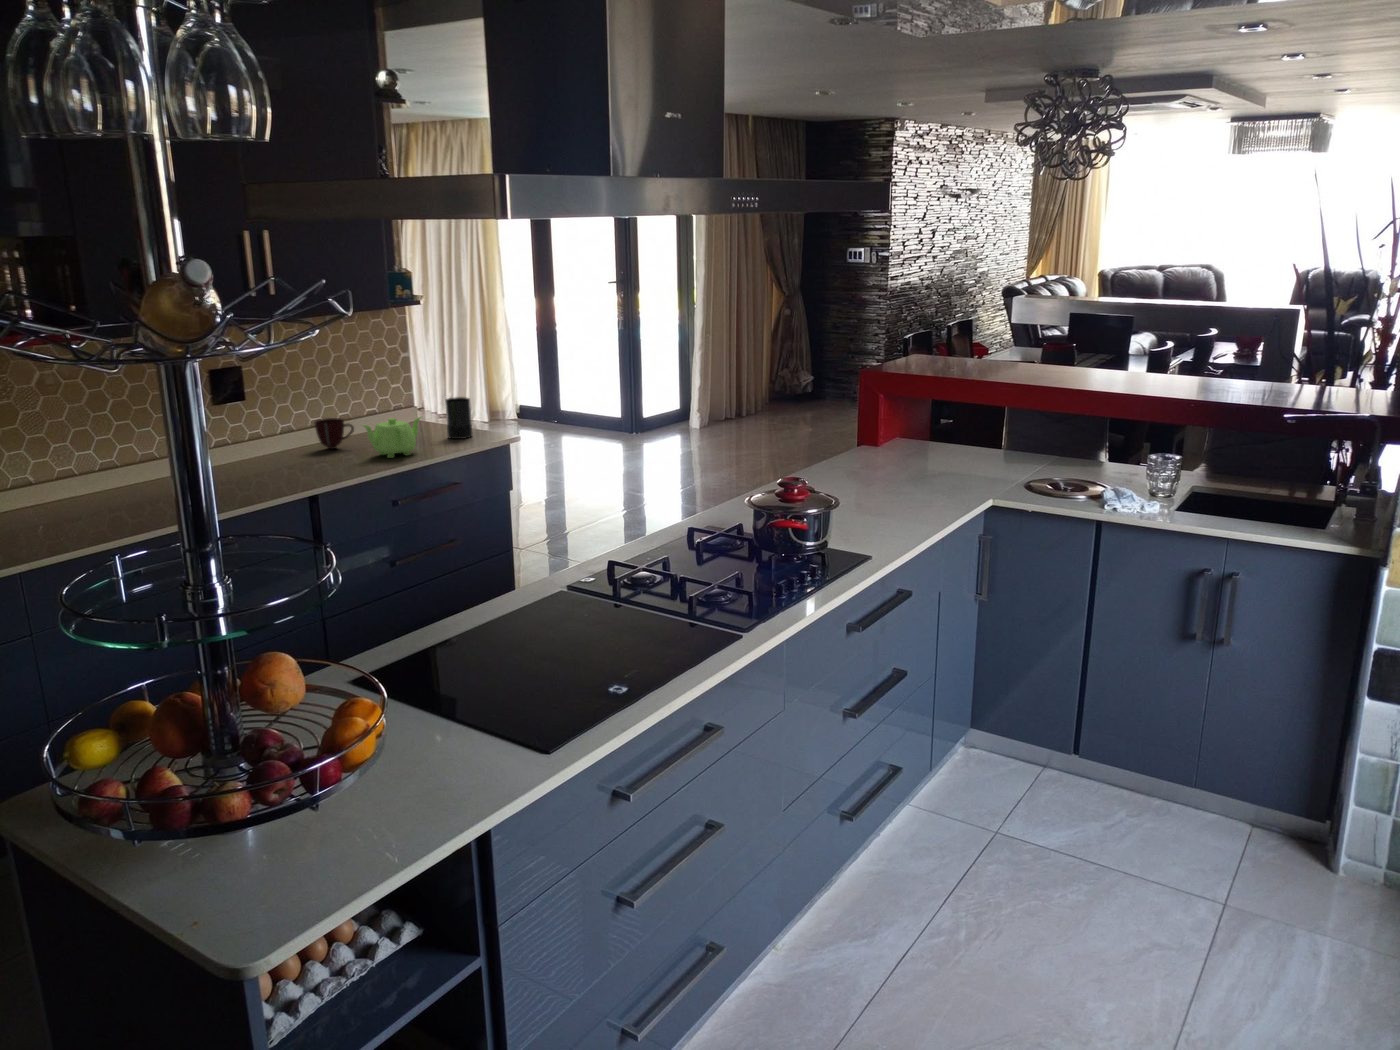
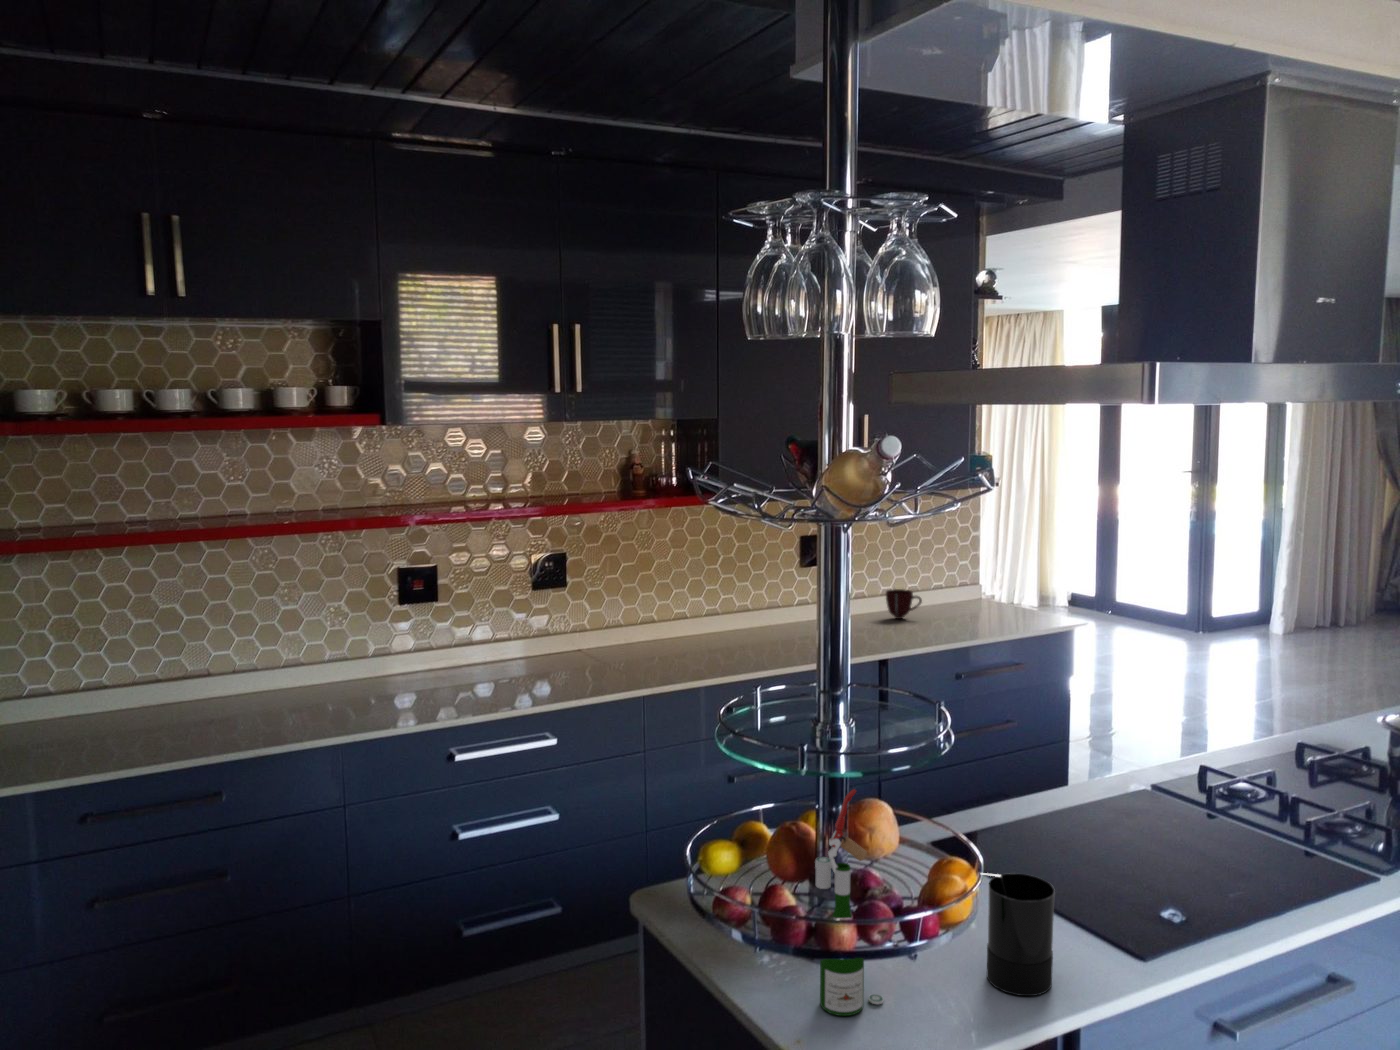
candle: present [445,397,472,439] -> present [981,873,1055,996]
teapot: present [363,417,421,458] -> none [931,594,991,633]
wine bottle: none [198,651,294,881] -> present [815,789,884,1016]

